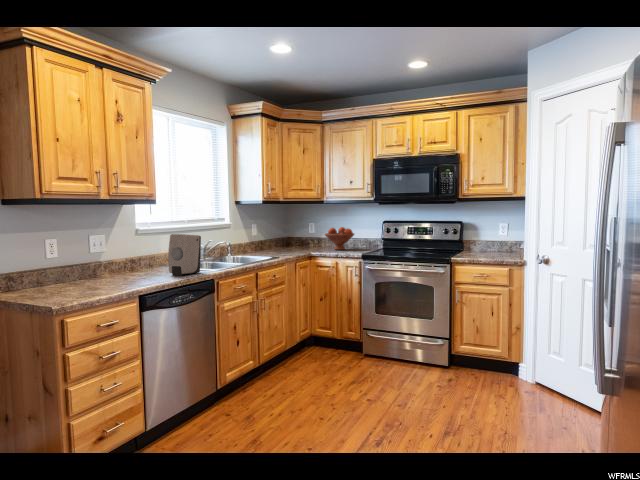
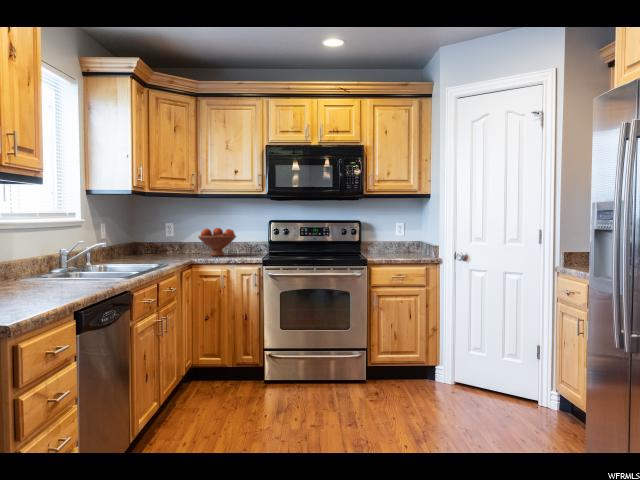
soap dispenser: present [168,234,201,276] -> none [41,229,90,297]

